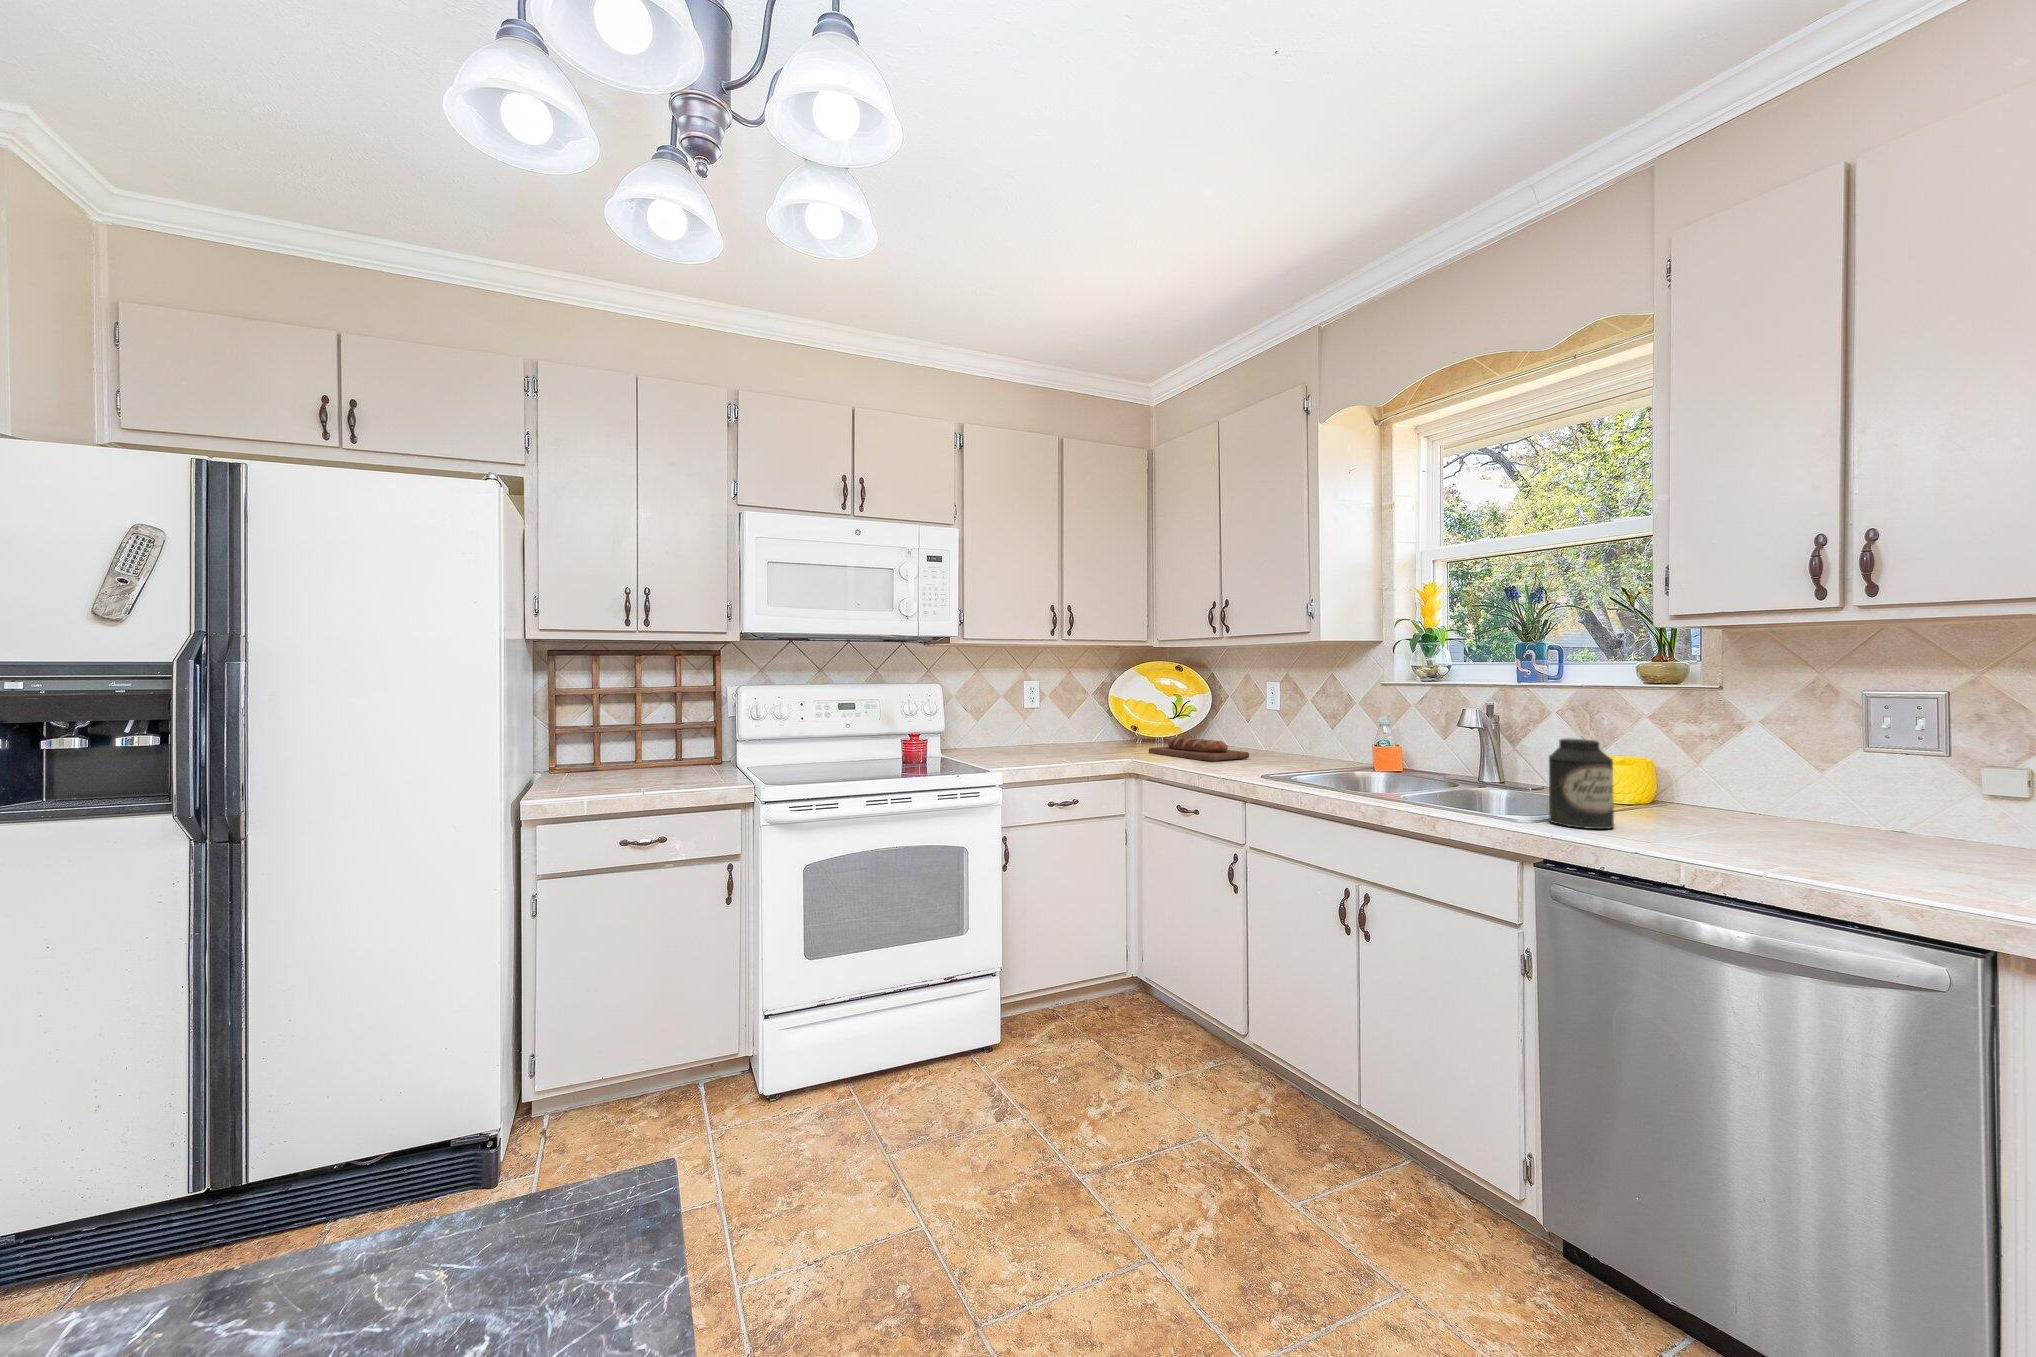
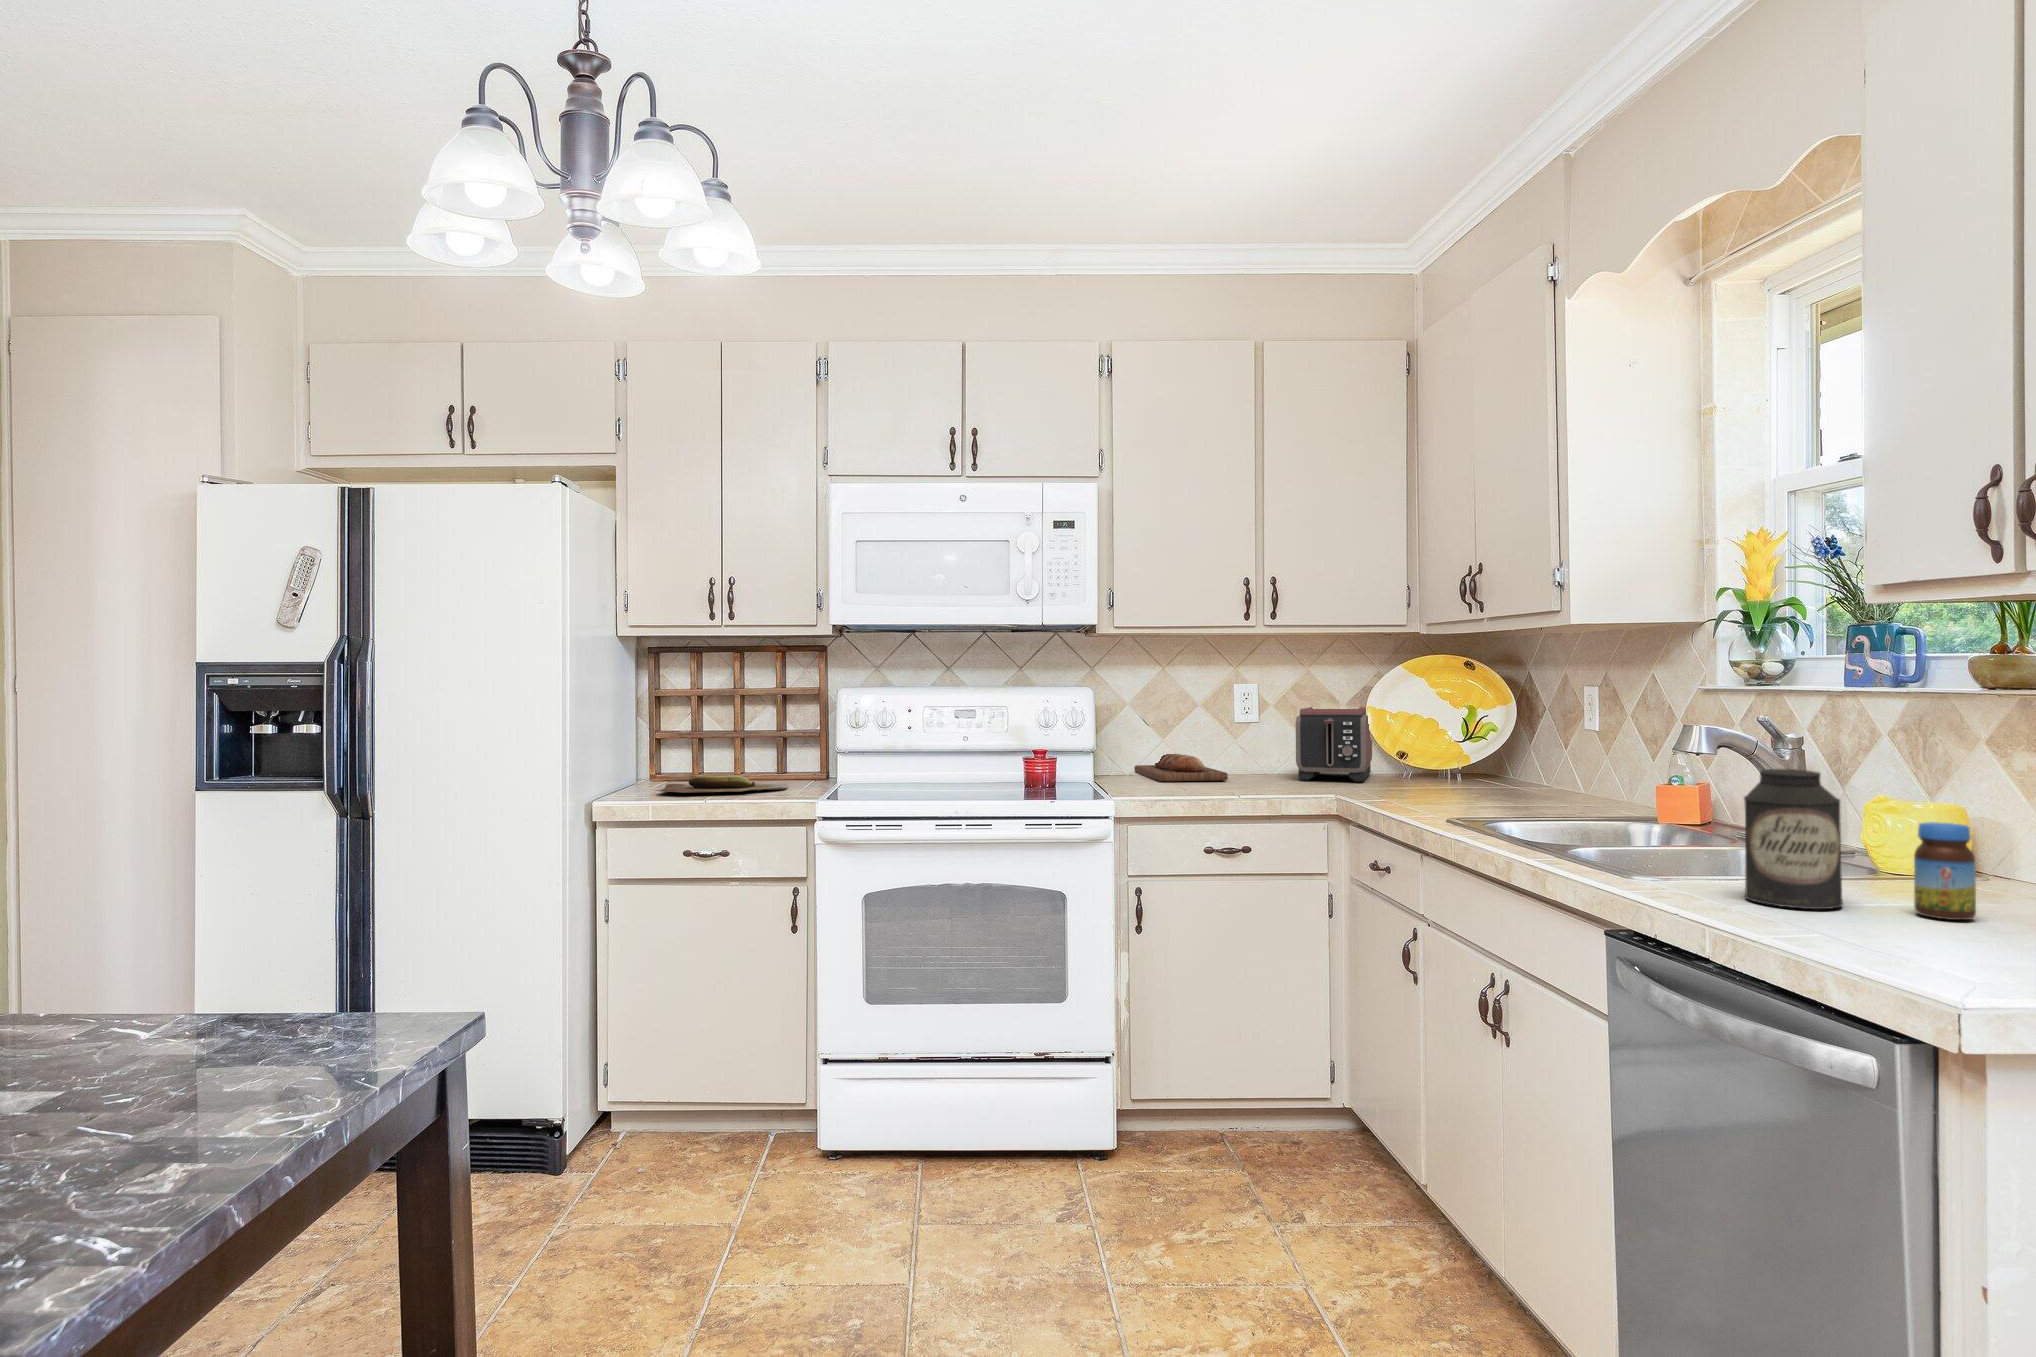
toaster: none [1070,698,1127,750] -> present [1296,707,1372,782]
bread loaf: present [1149,738,1249,761] -> present [1134,754,1228,781]
cutting board: none [572,767,699,786] -> present [657,775,787,793]
jar: none [1647,769,1687,829] -> present [1914,822,1976,920]

